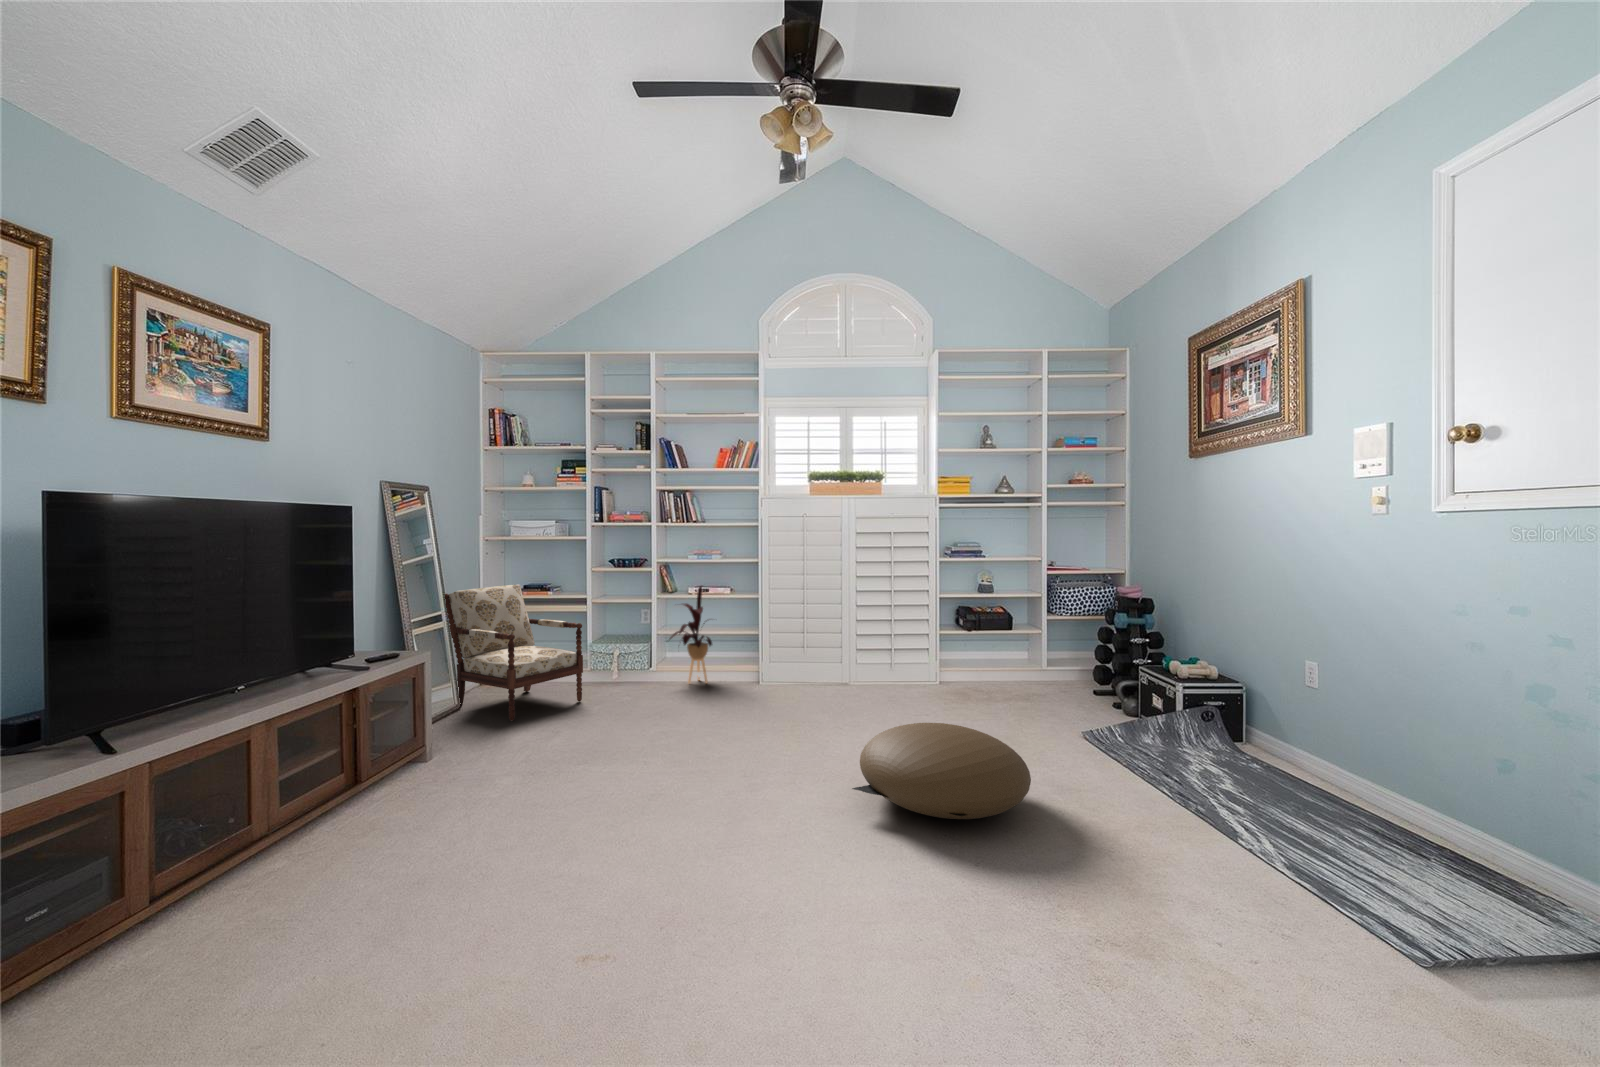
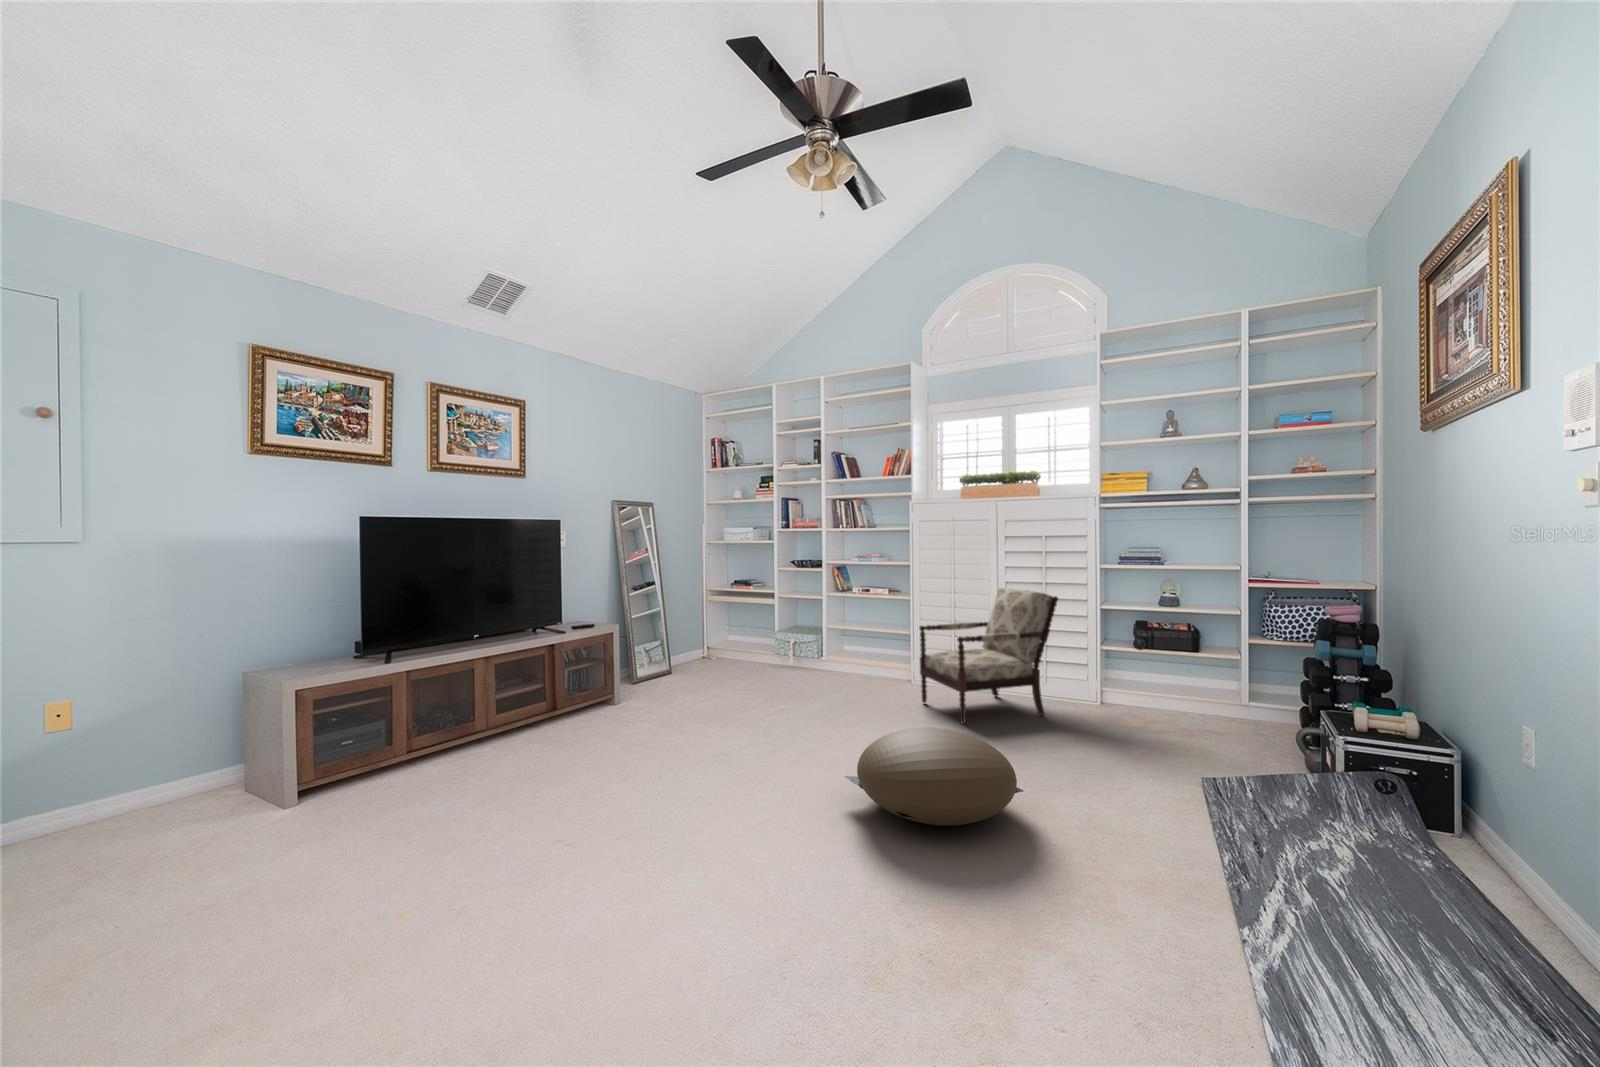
armchair: present [444,585,583,721] -> present [919,588,1058,724]
house plant: present [670,586,712,683] -> none [833,586,880,677]

